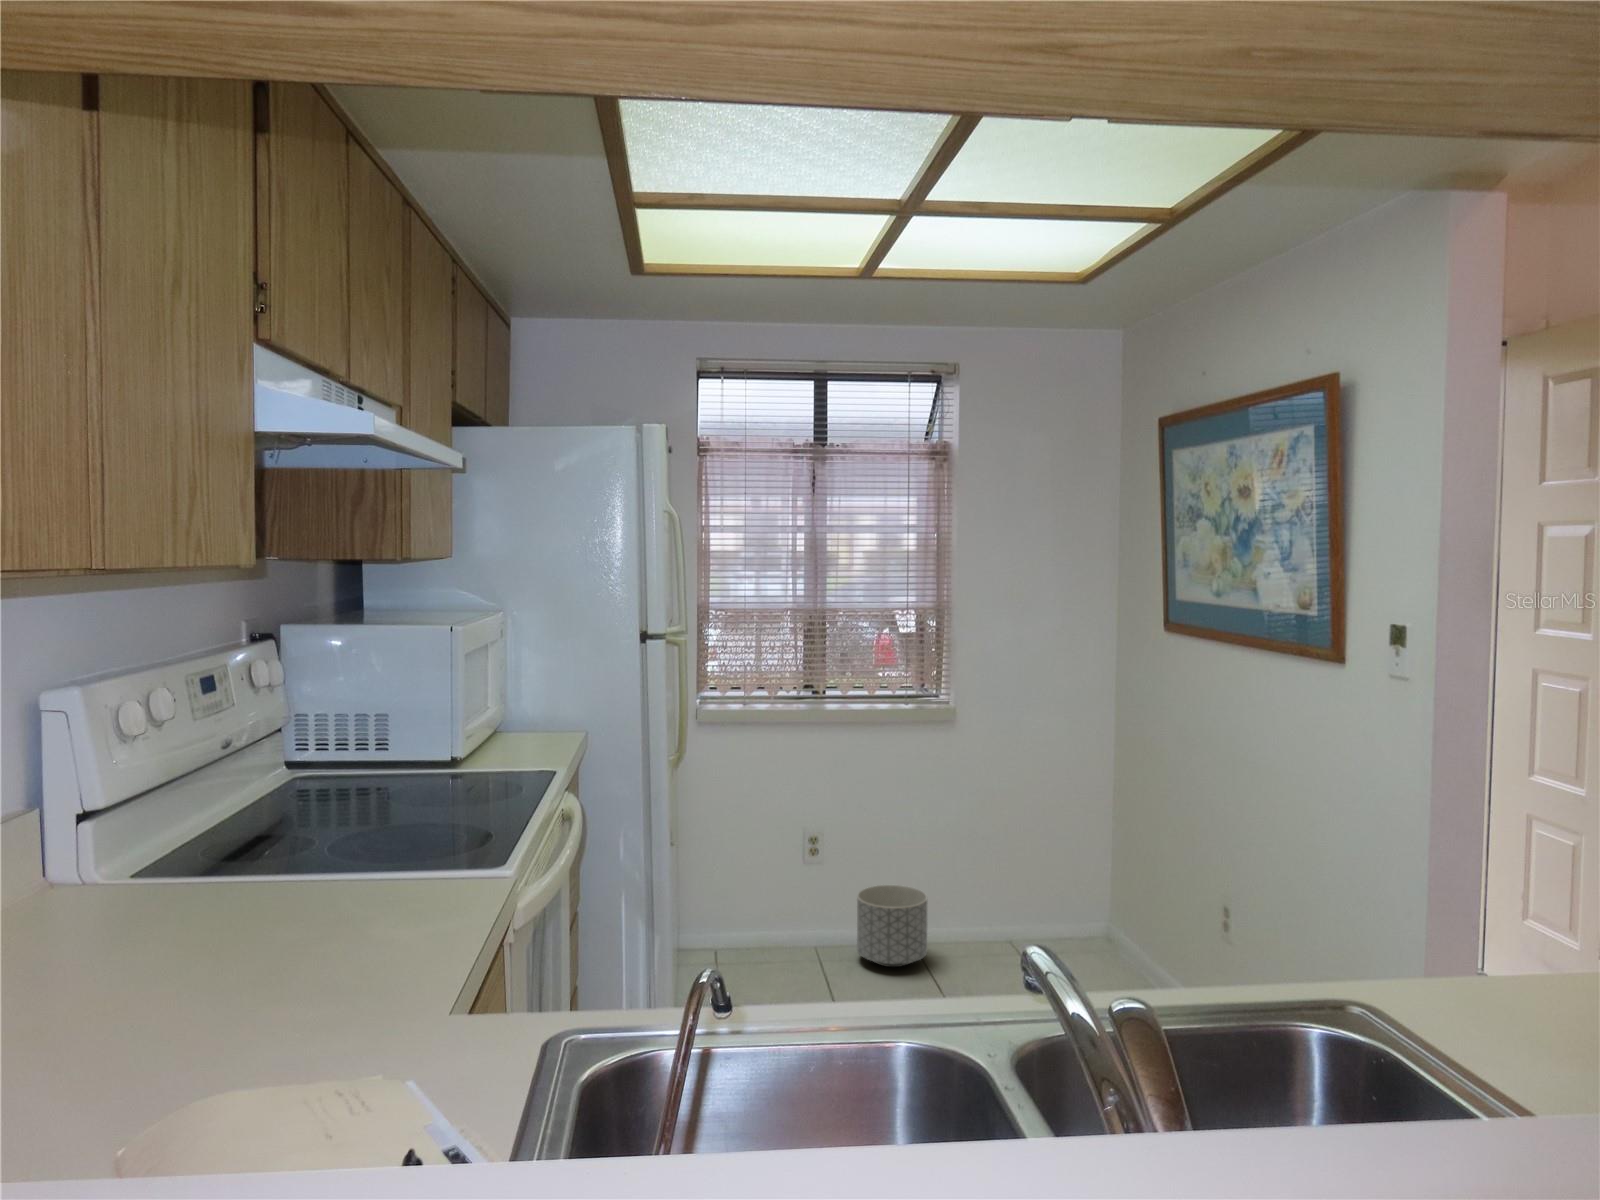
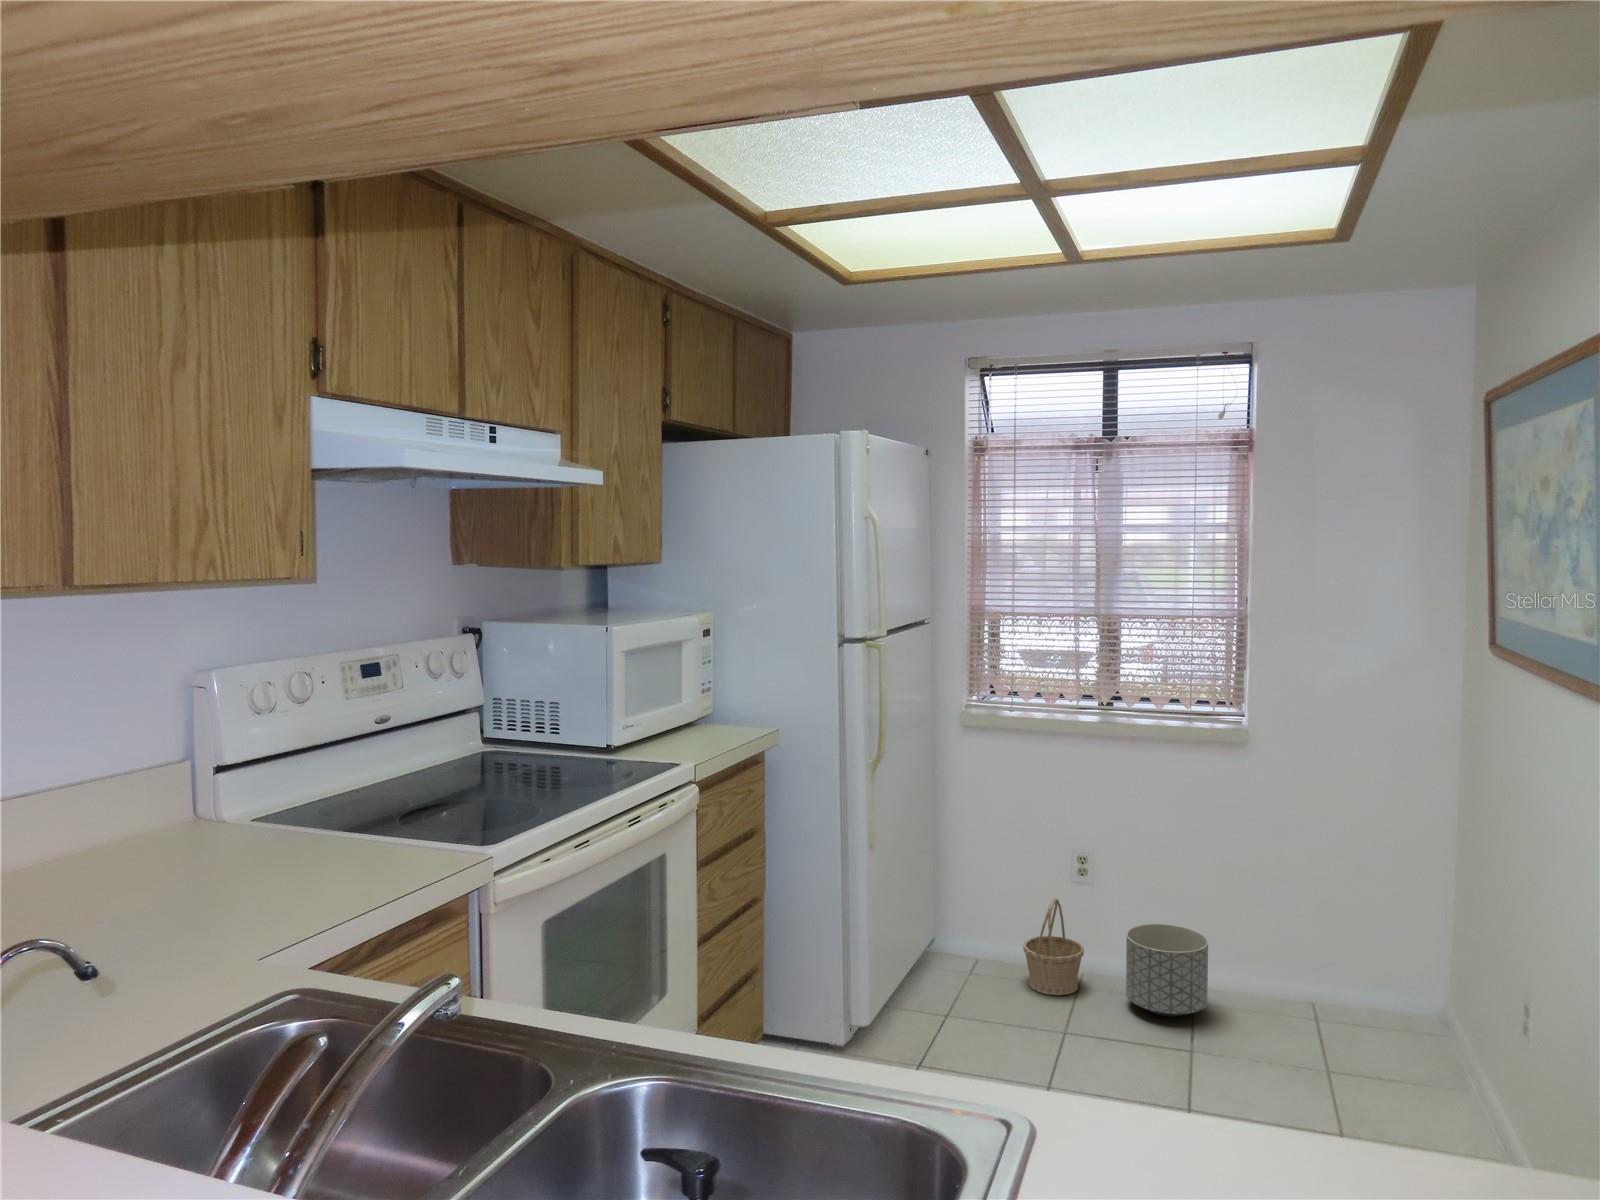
basket: none [759,878,816,971] -> present [1023,898,1084,995]

